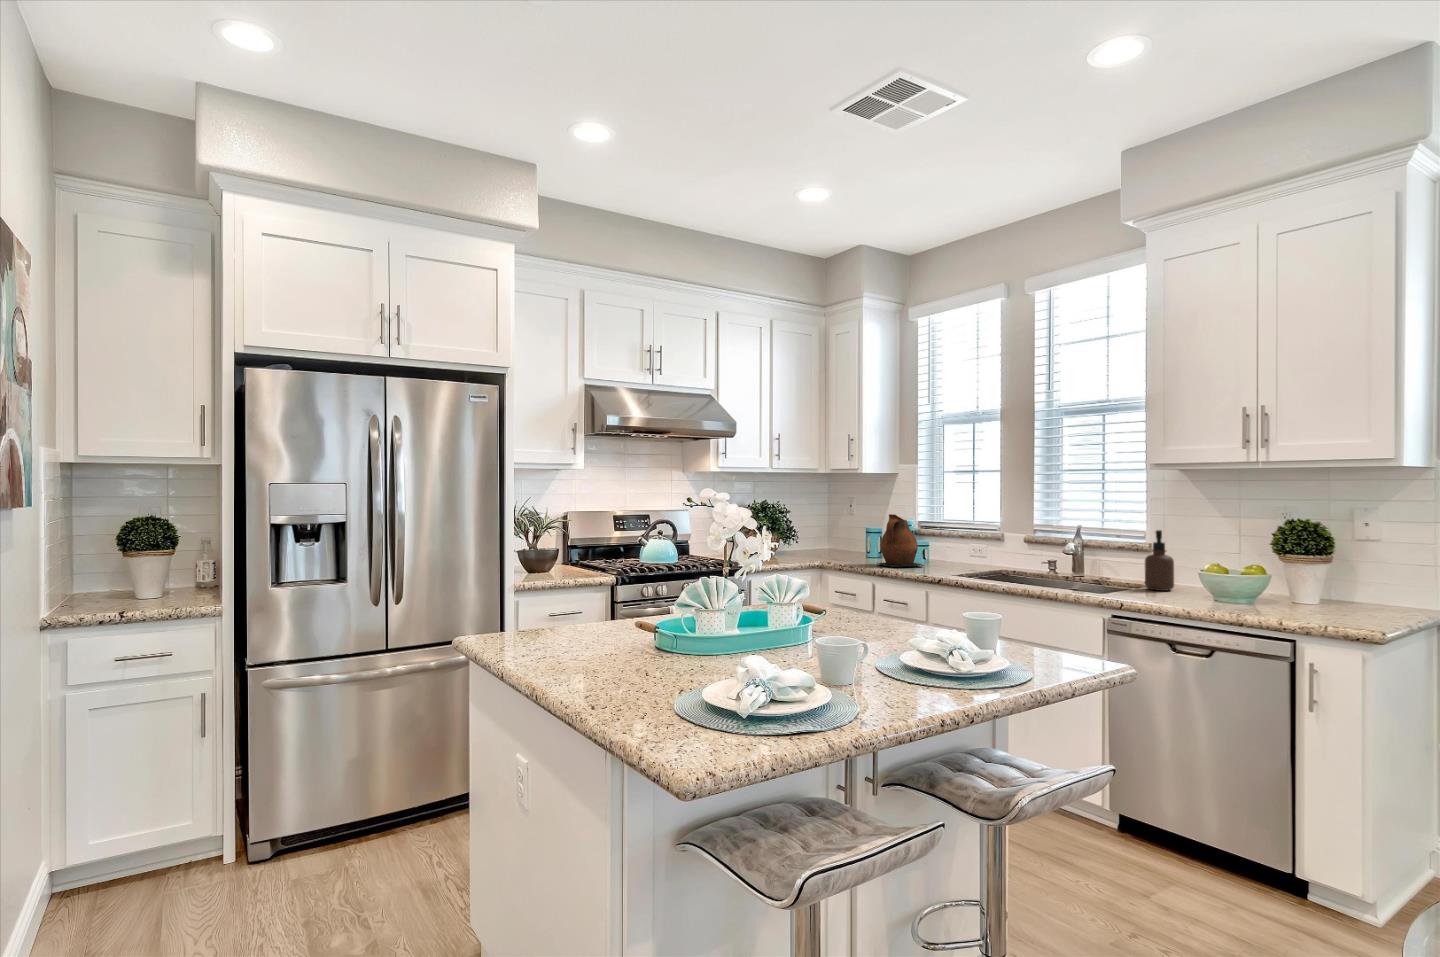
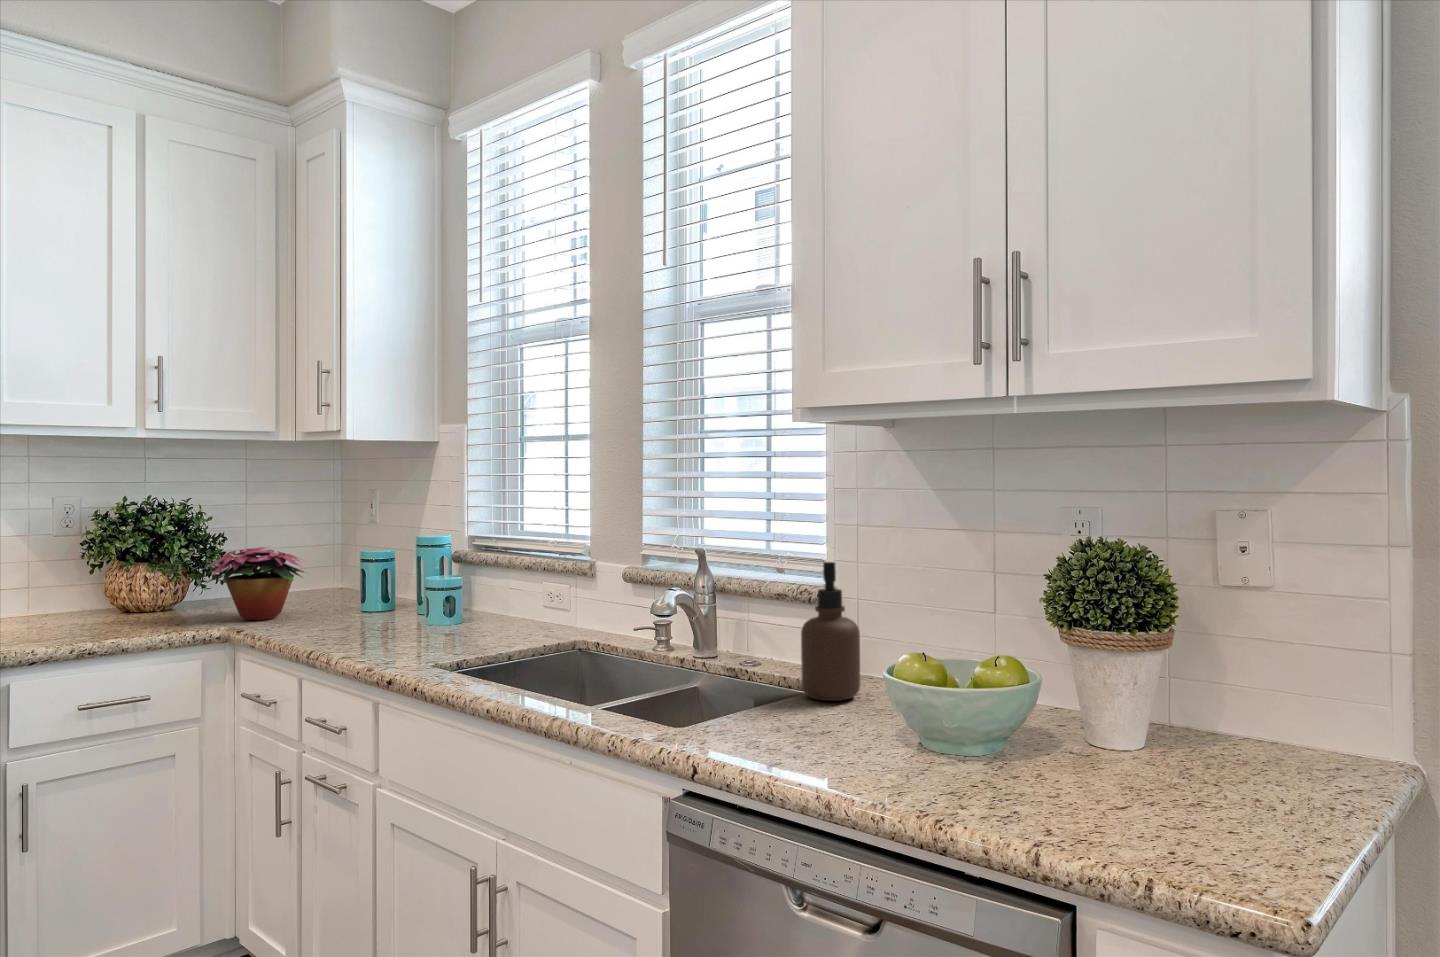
ceramic pitcher: present [878,514,924,567] -> none [335,526,434,639]
flower arrangement: none [798,524,849,560] -> present [204,546,306,620]

